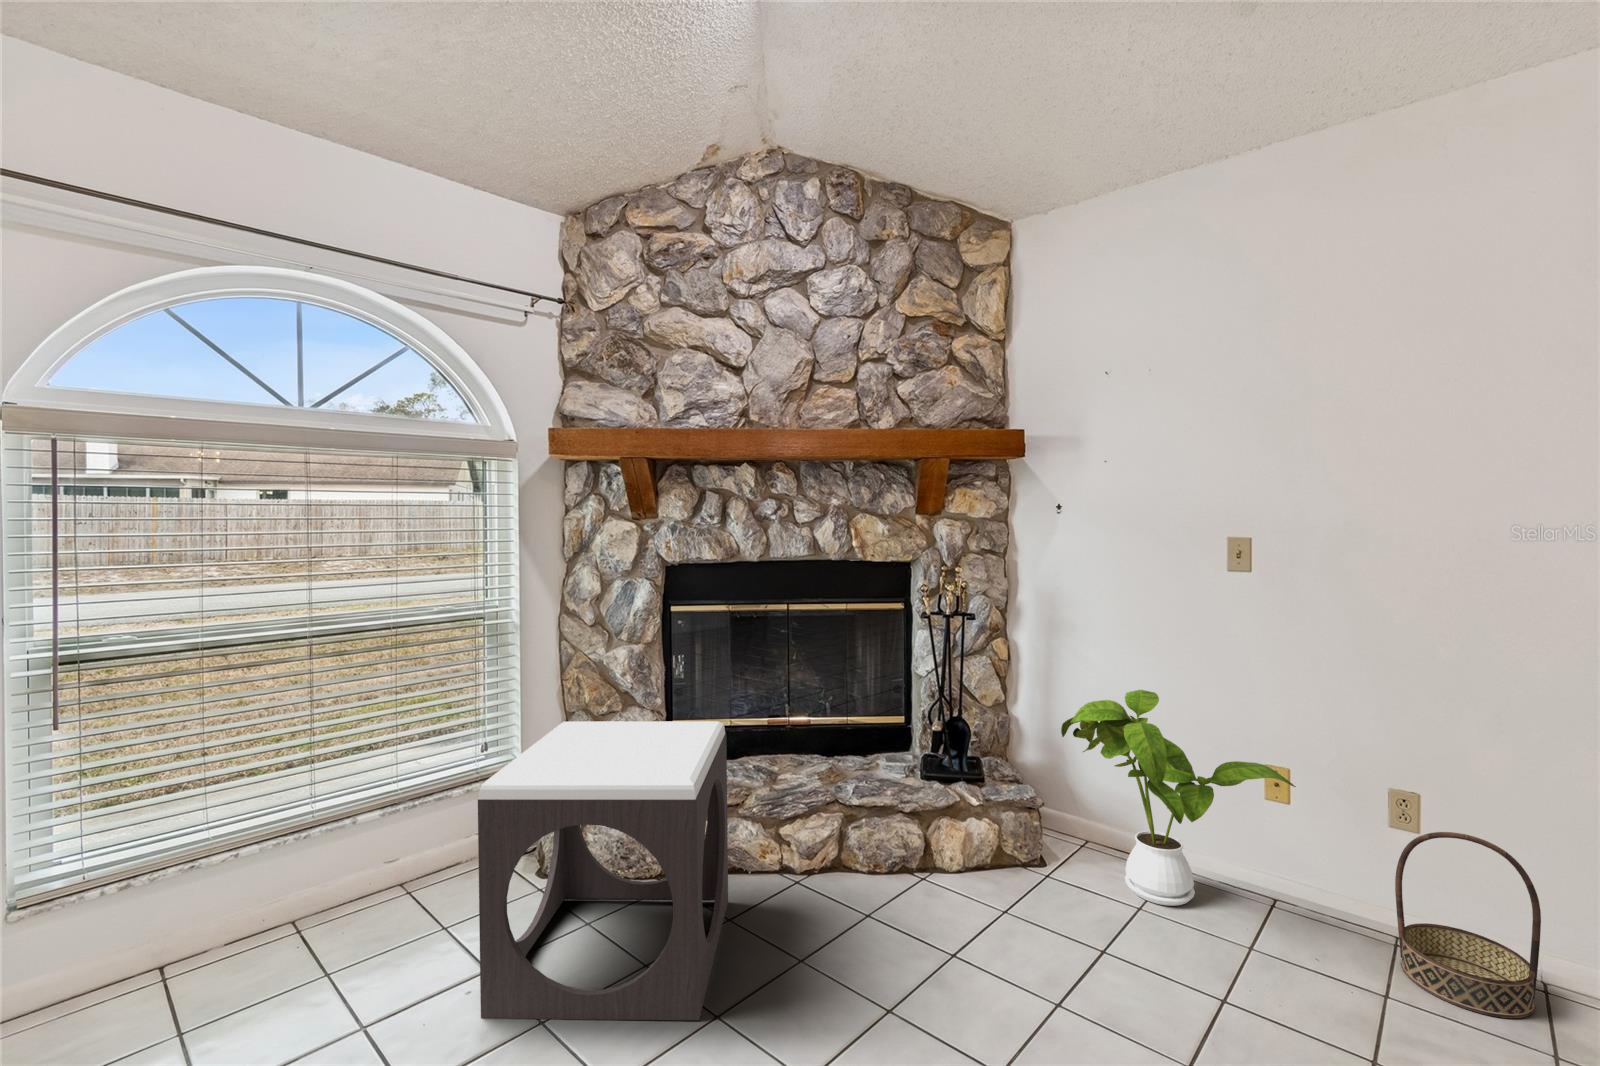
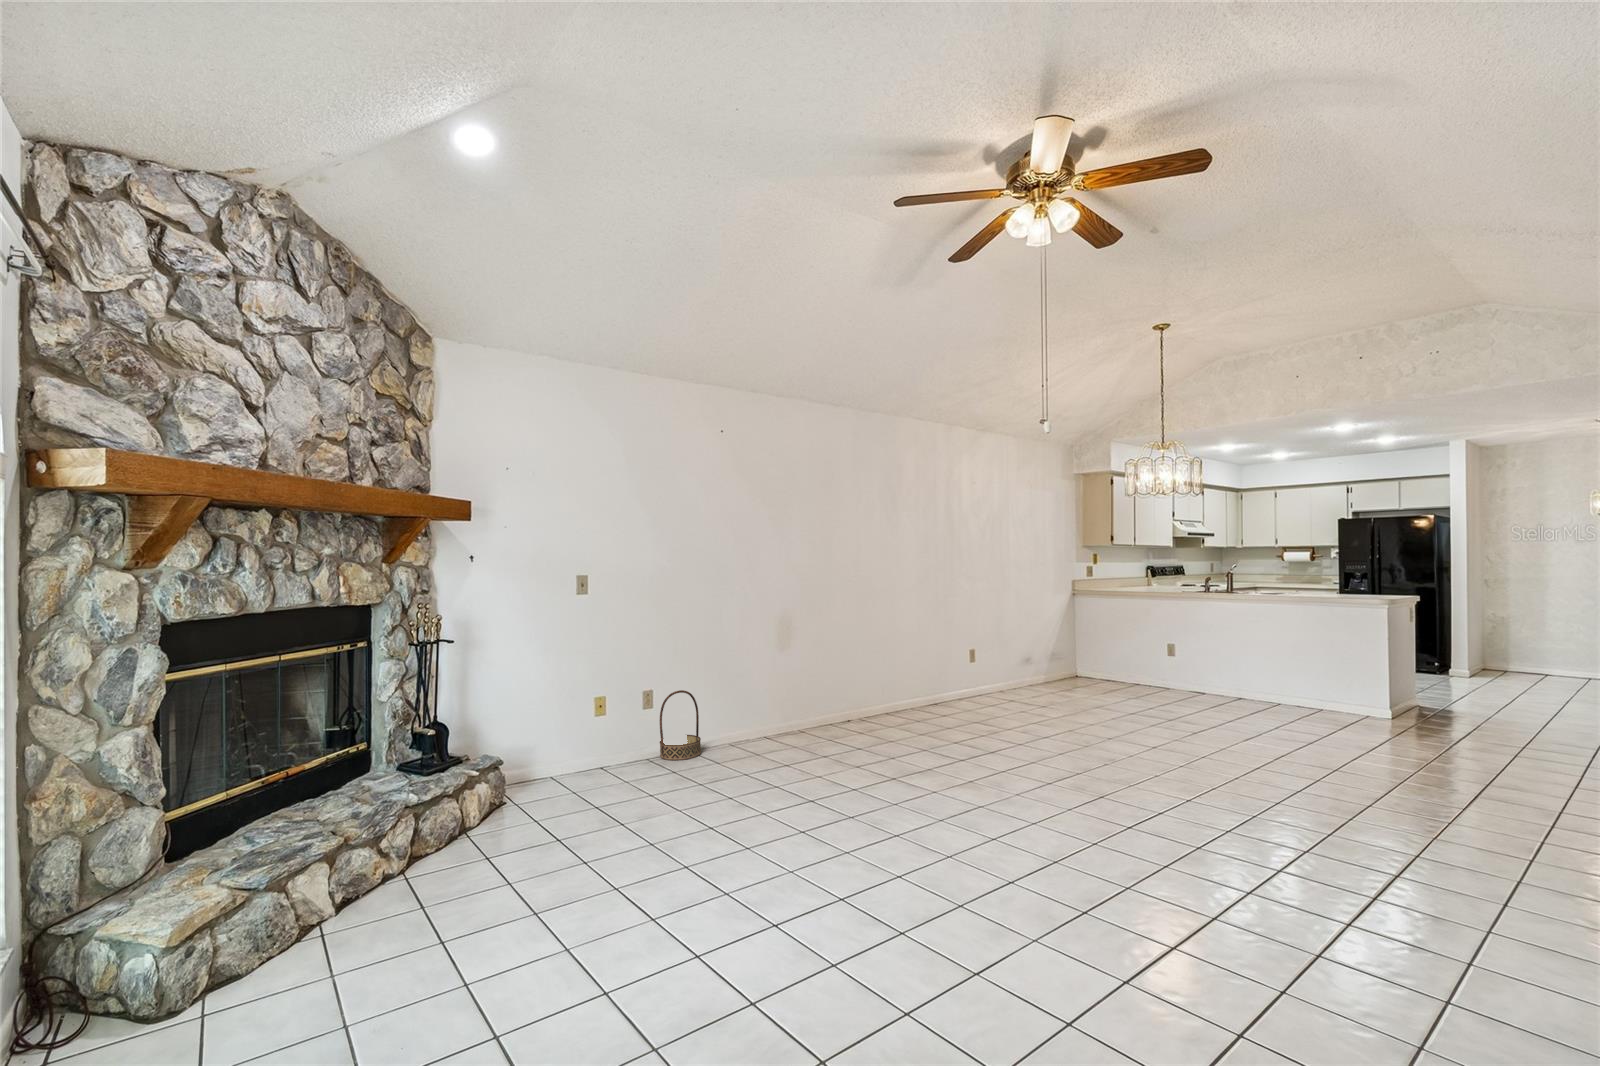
house plant: present [1061,690,1296,906] -> none [505,661,622,788]
footstool: present [478,721,728,1020] -> none [247,745,534,1022]

